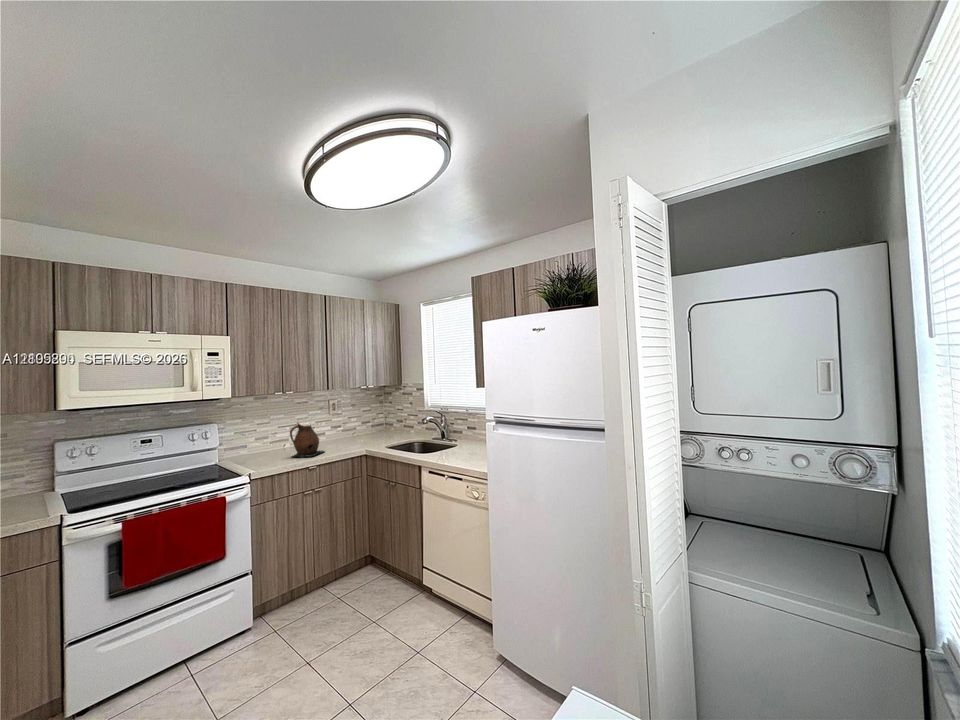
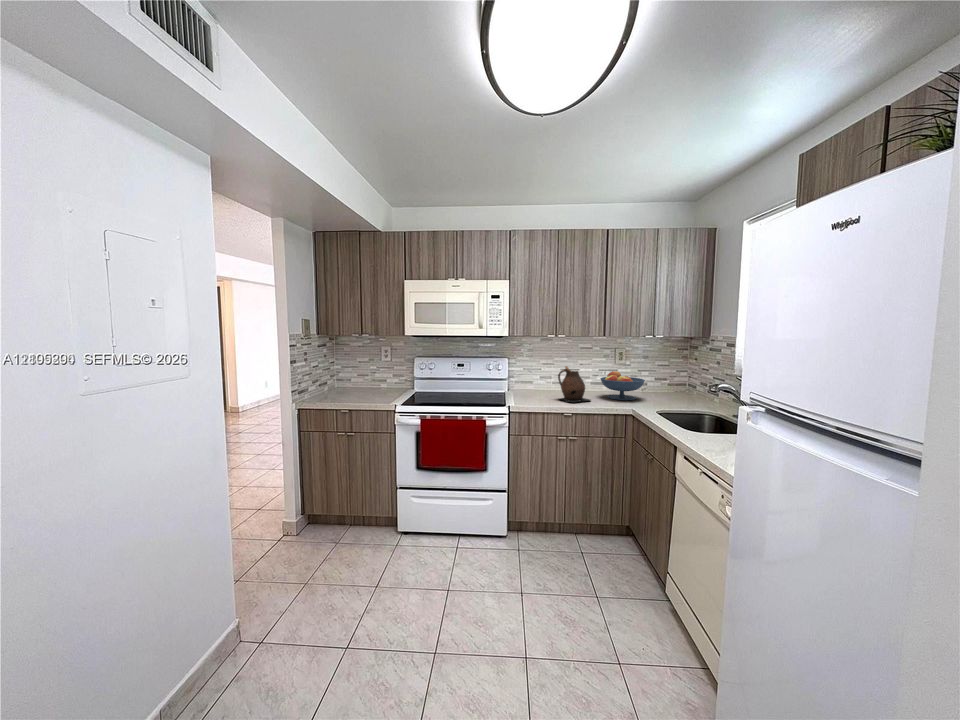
fruit bowl: none [325,421,364,446] -> present [601,371,645,400]

